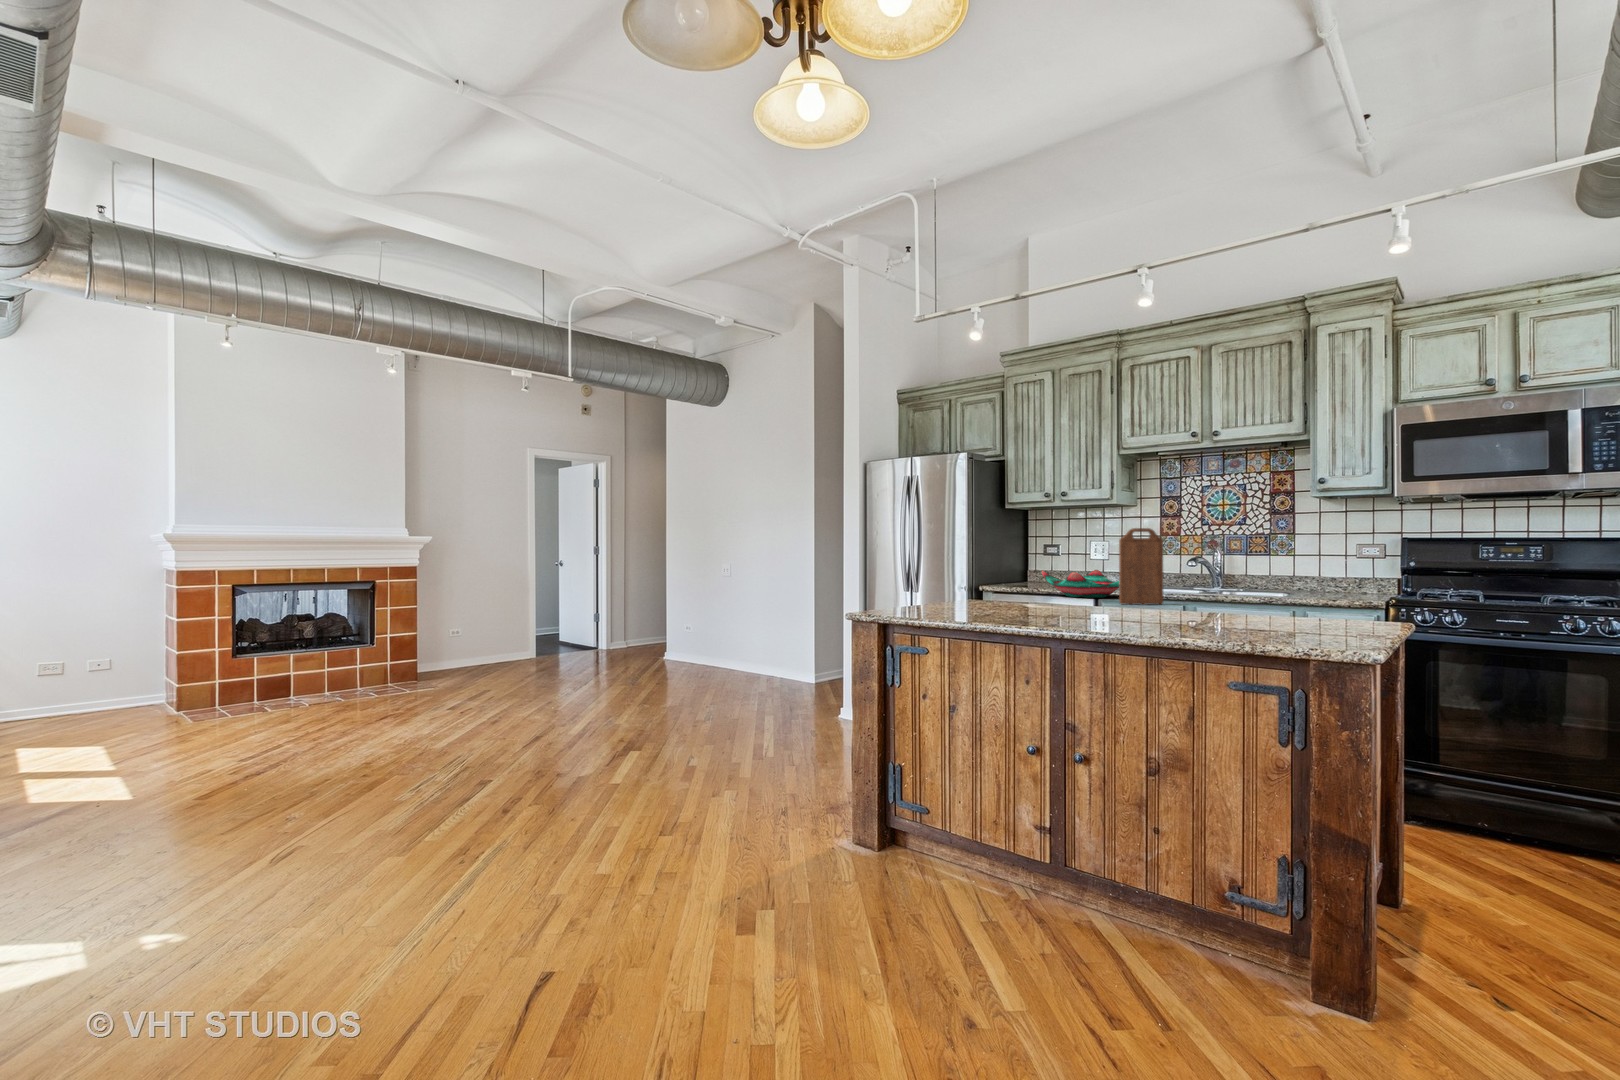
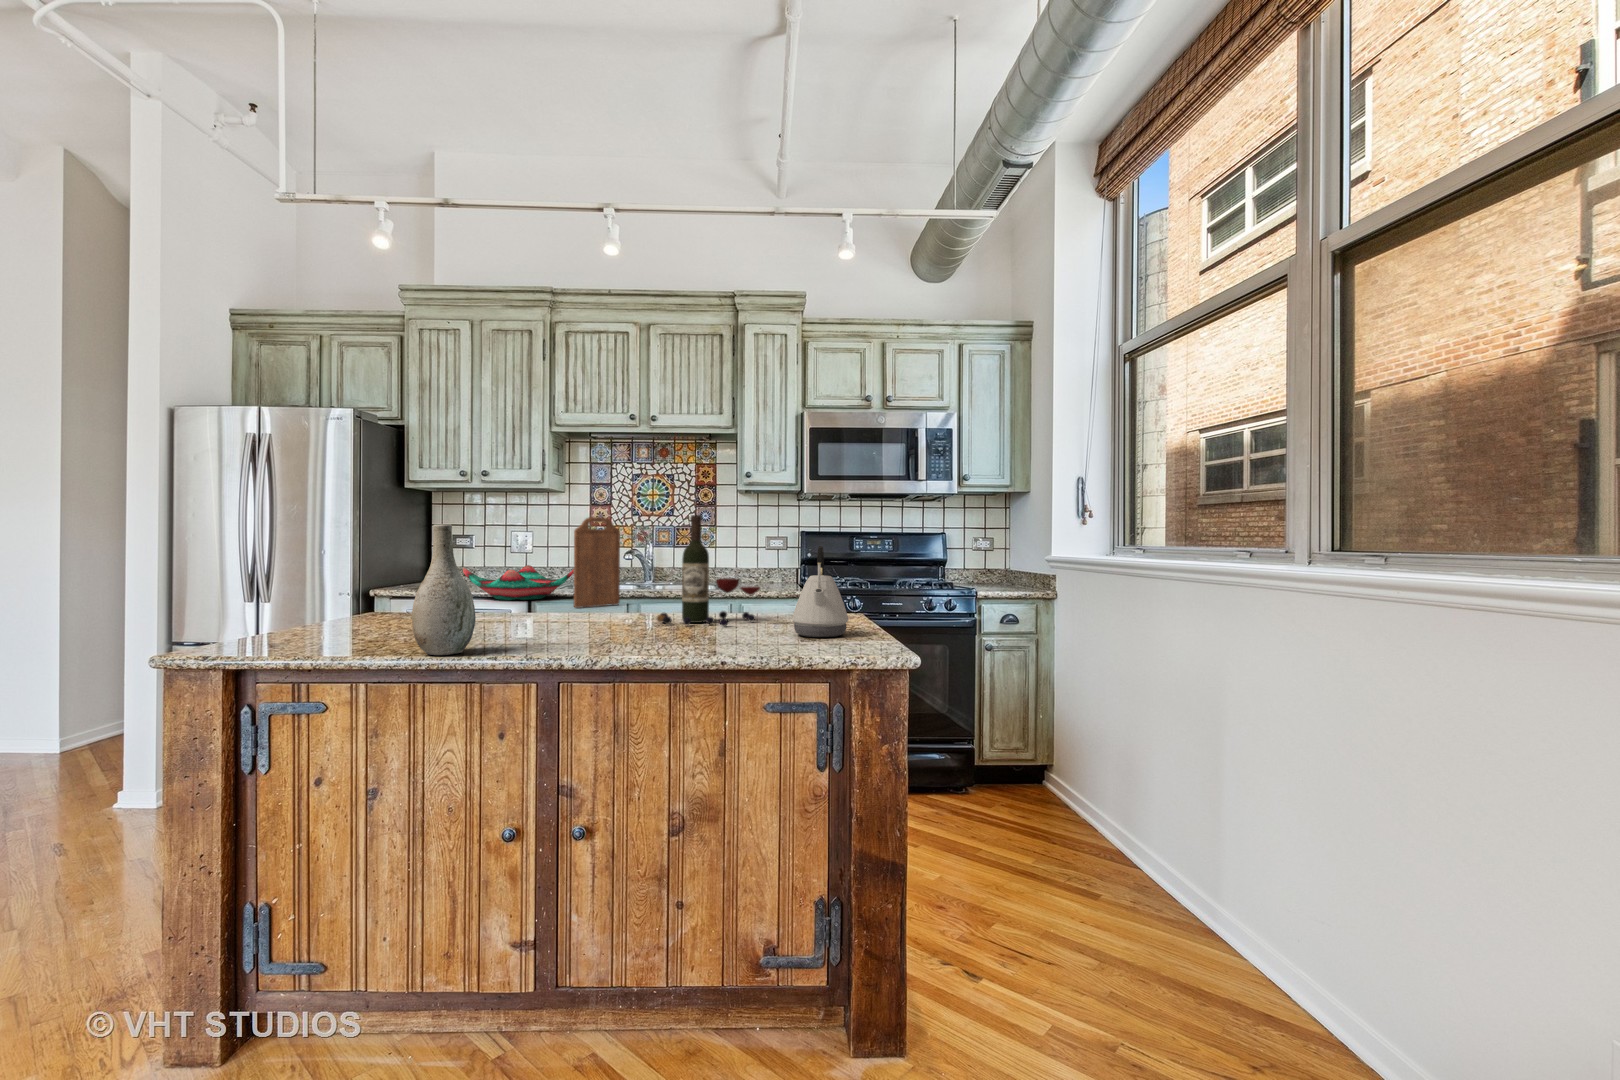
wine bottle: none [1173,524,1273,625] -> present [657,515,760,626]
vase: none [973,536,1012,622] -> present [412,524,476,655]
kettle: none [1285,550,1349,636] -> present [792,546,848,637]

